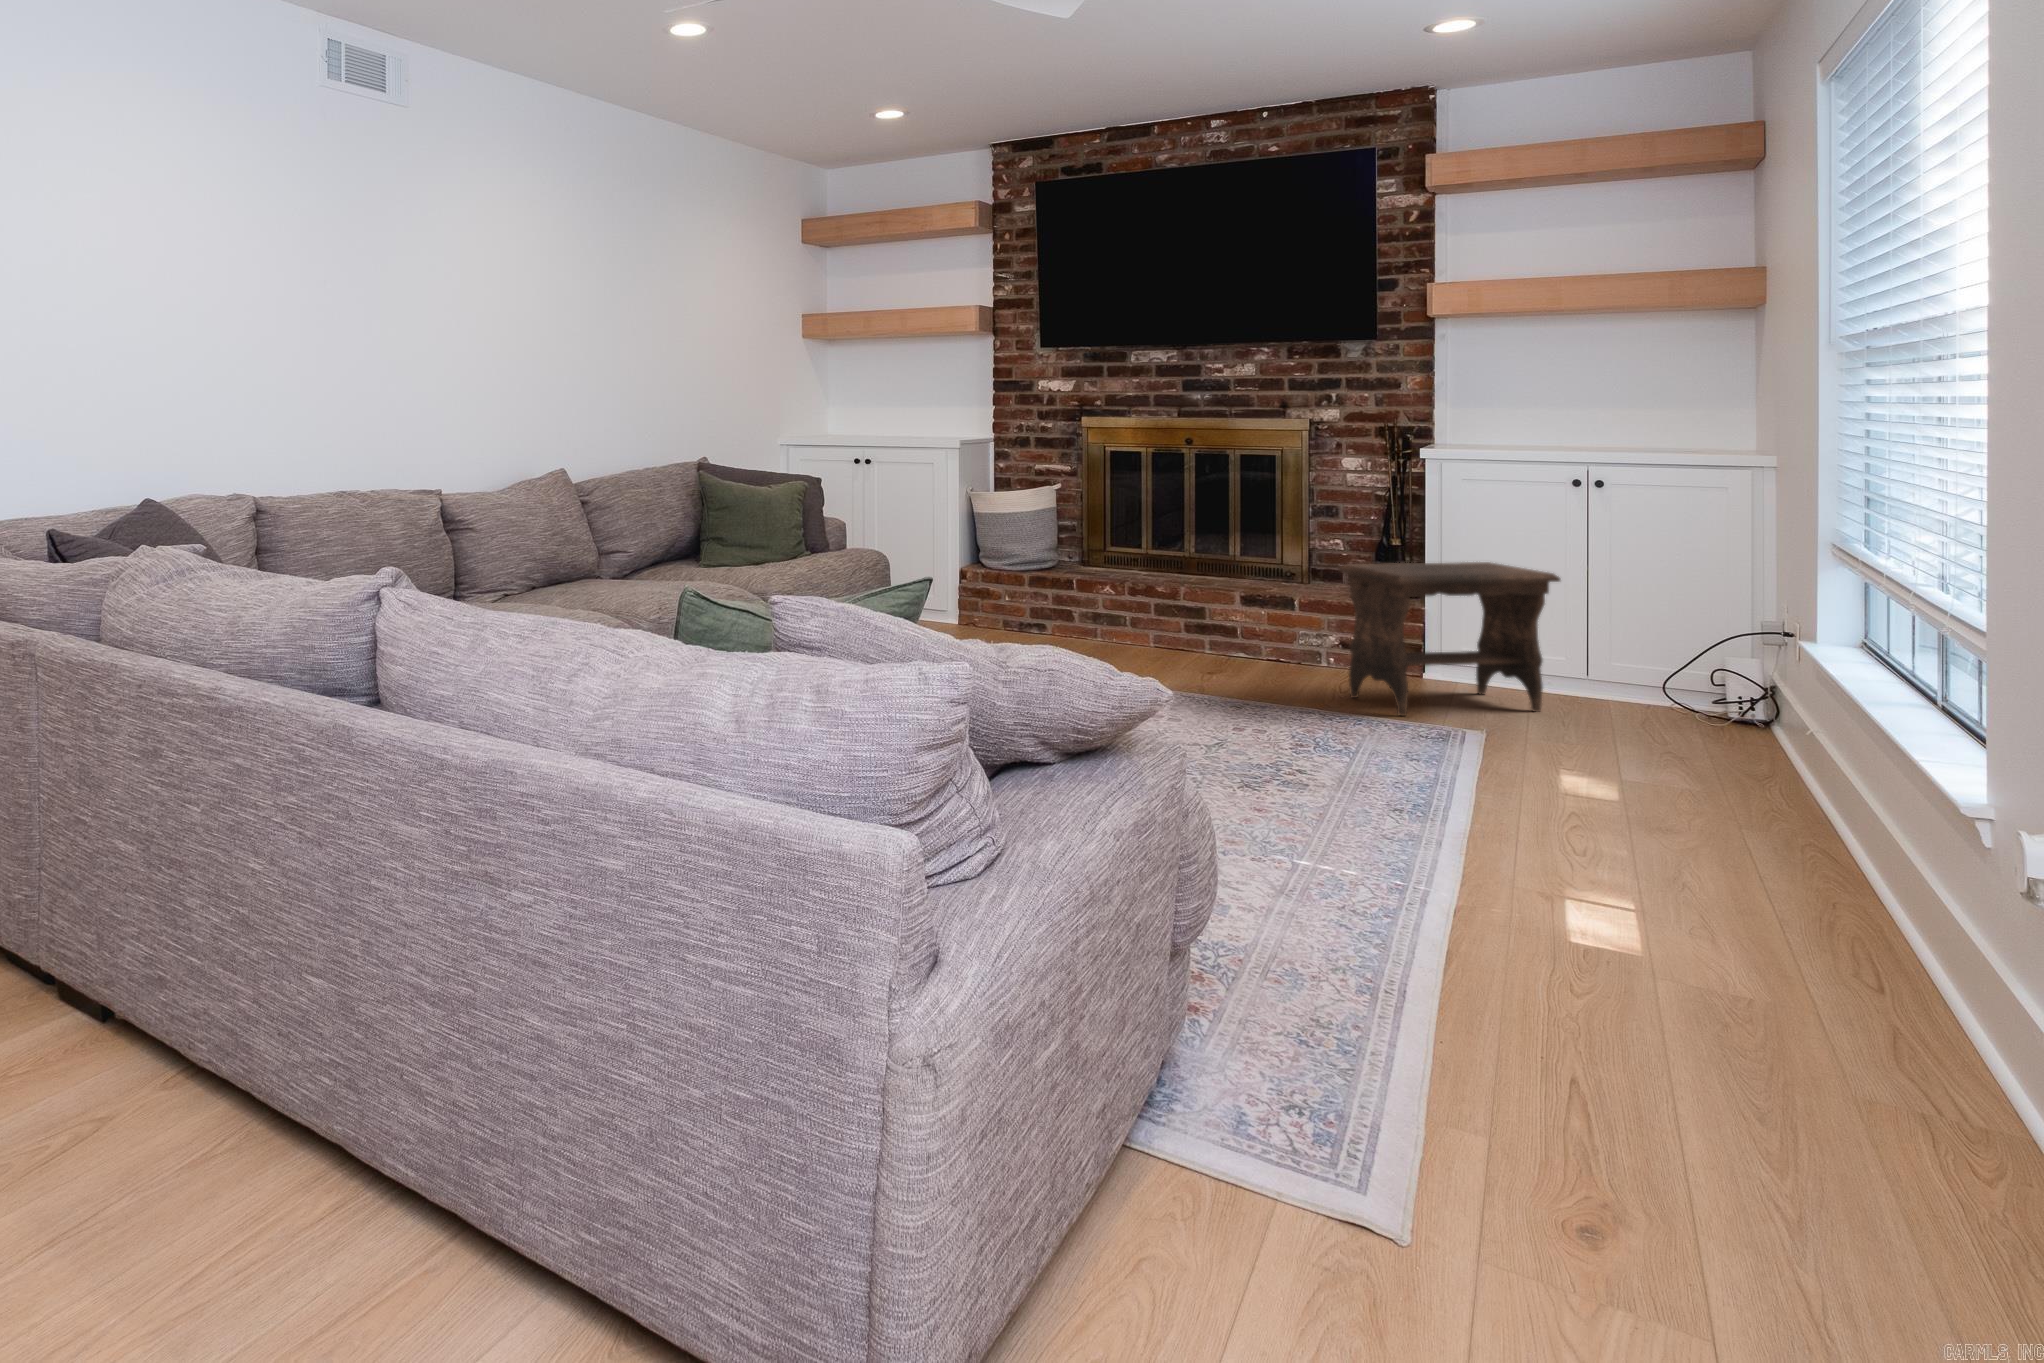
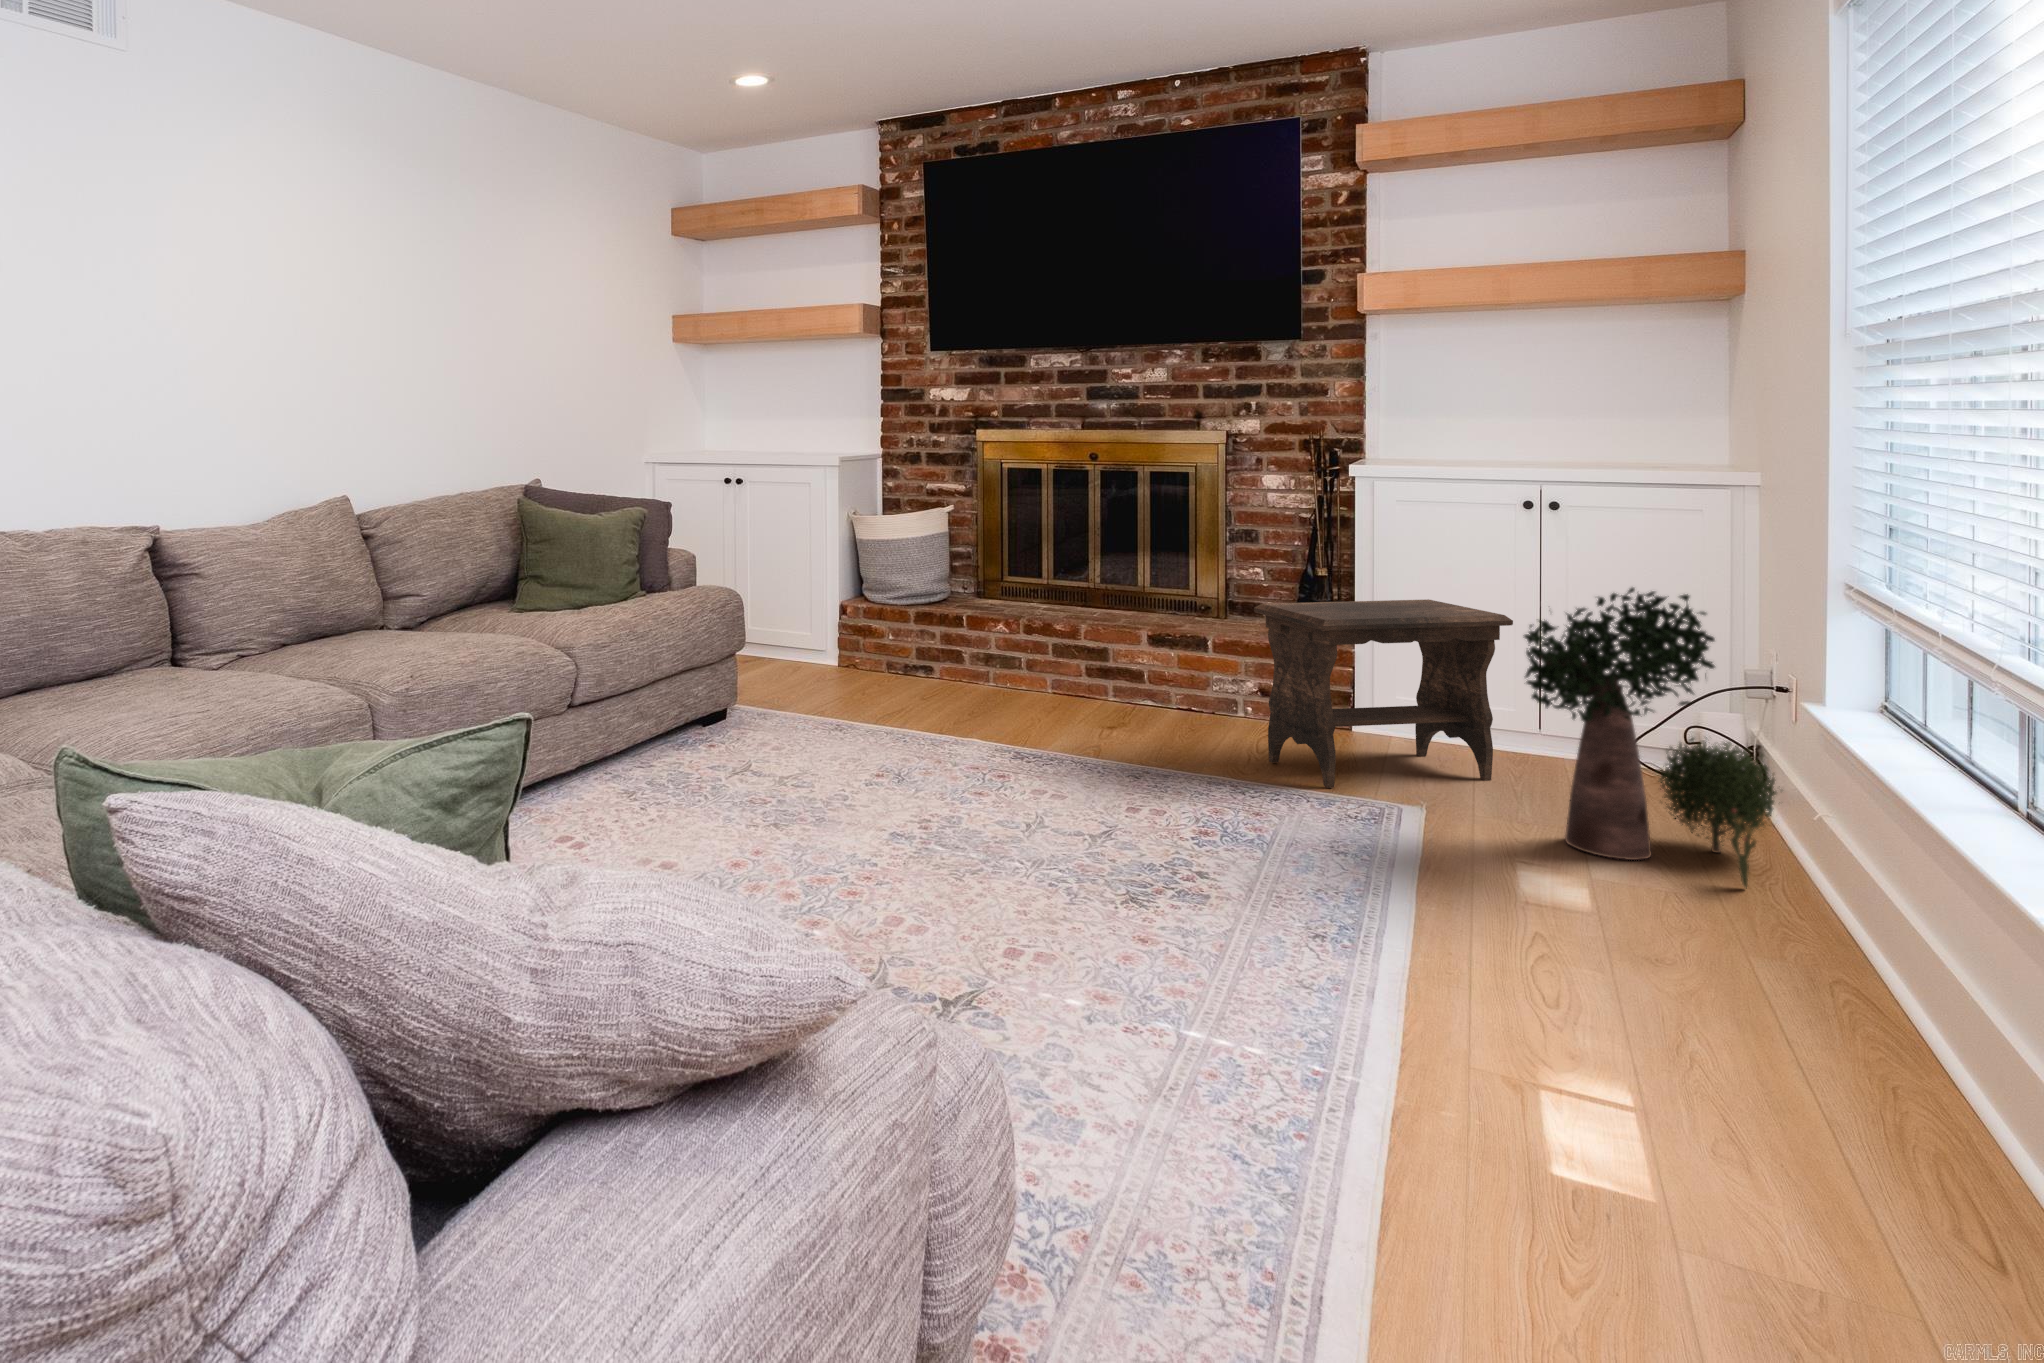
potted plant: none [1567,546,1781,785] -> present [1524,588,1776,888]

